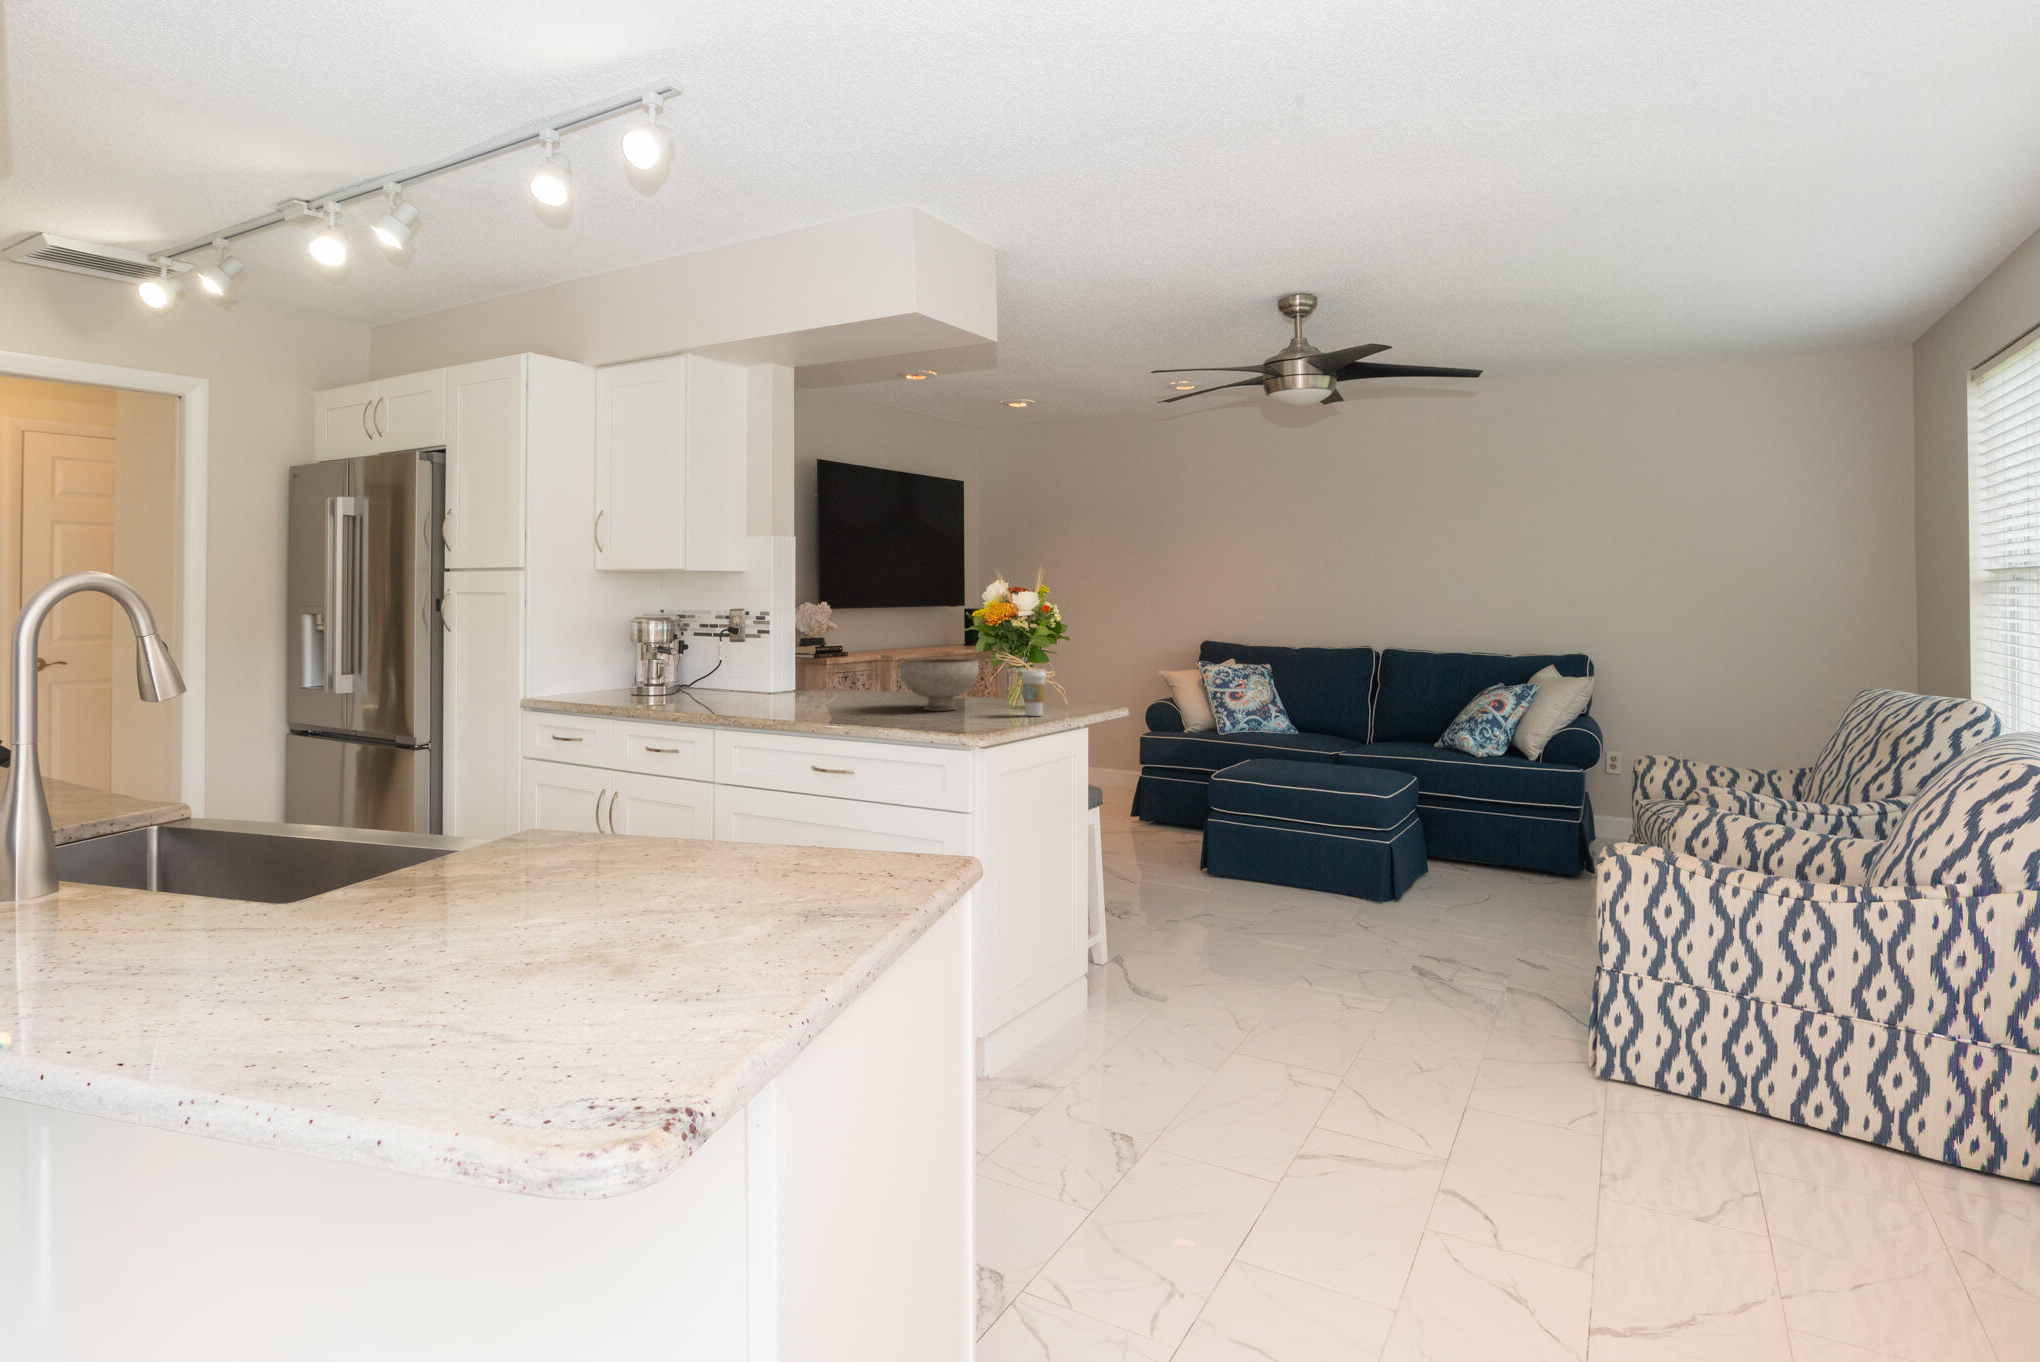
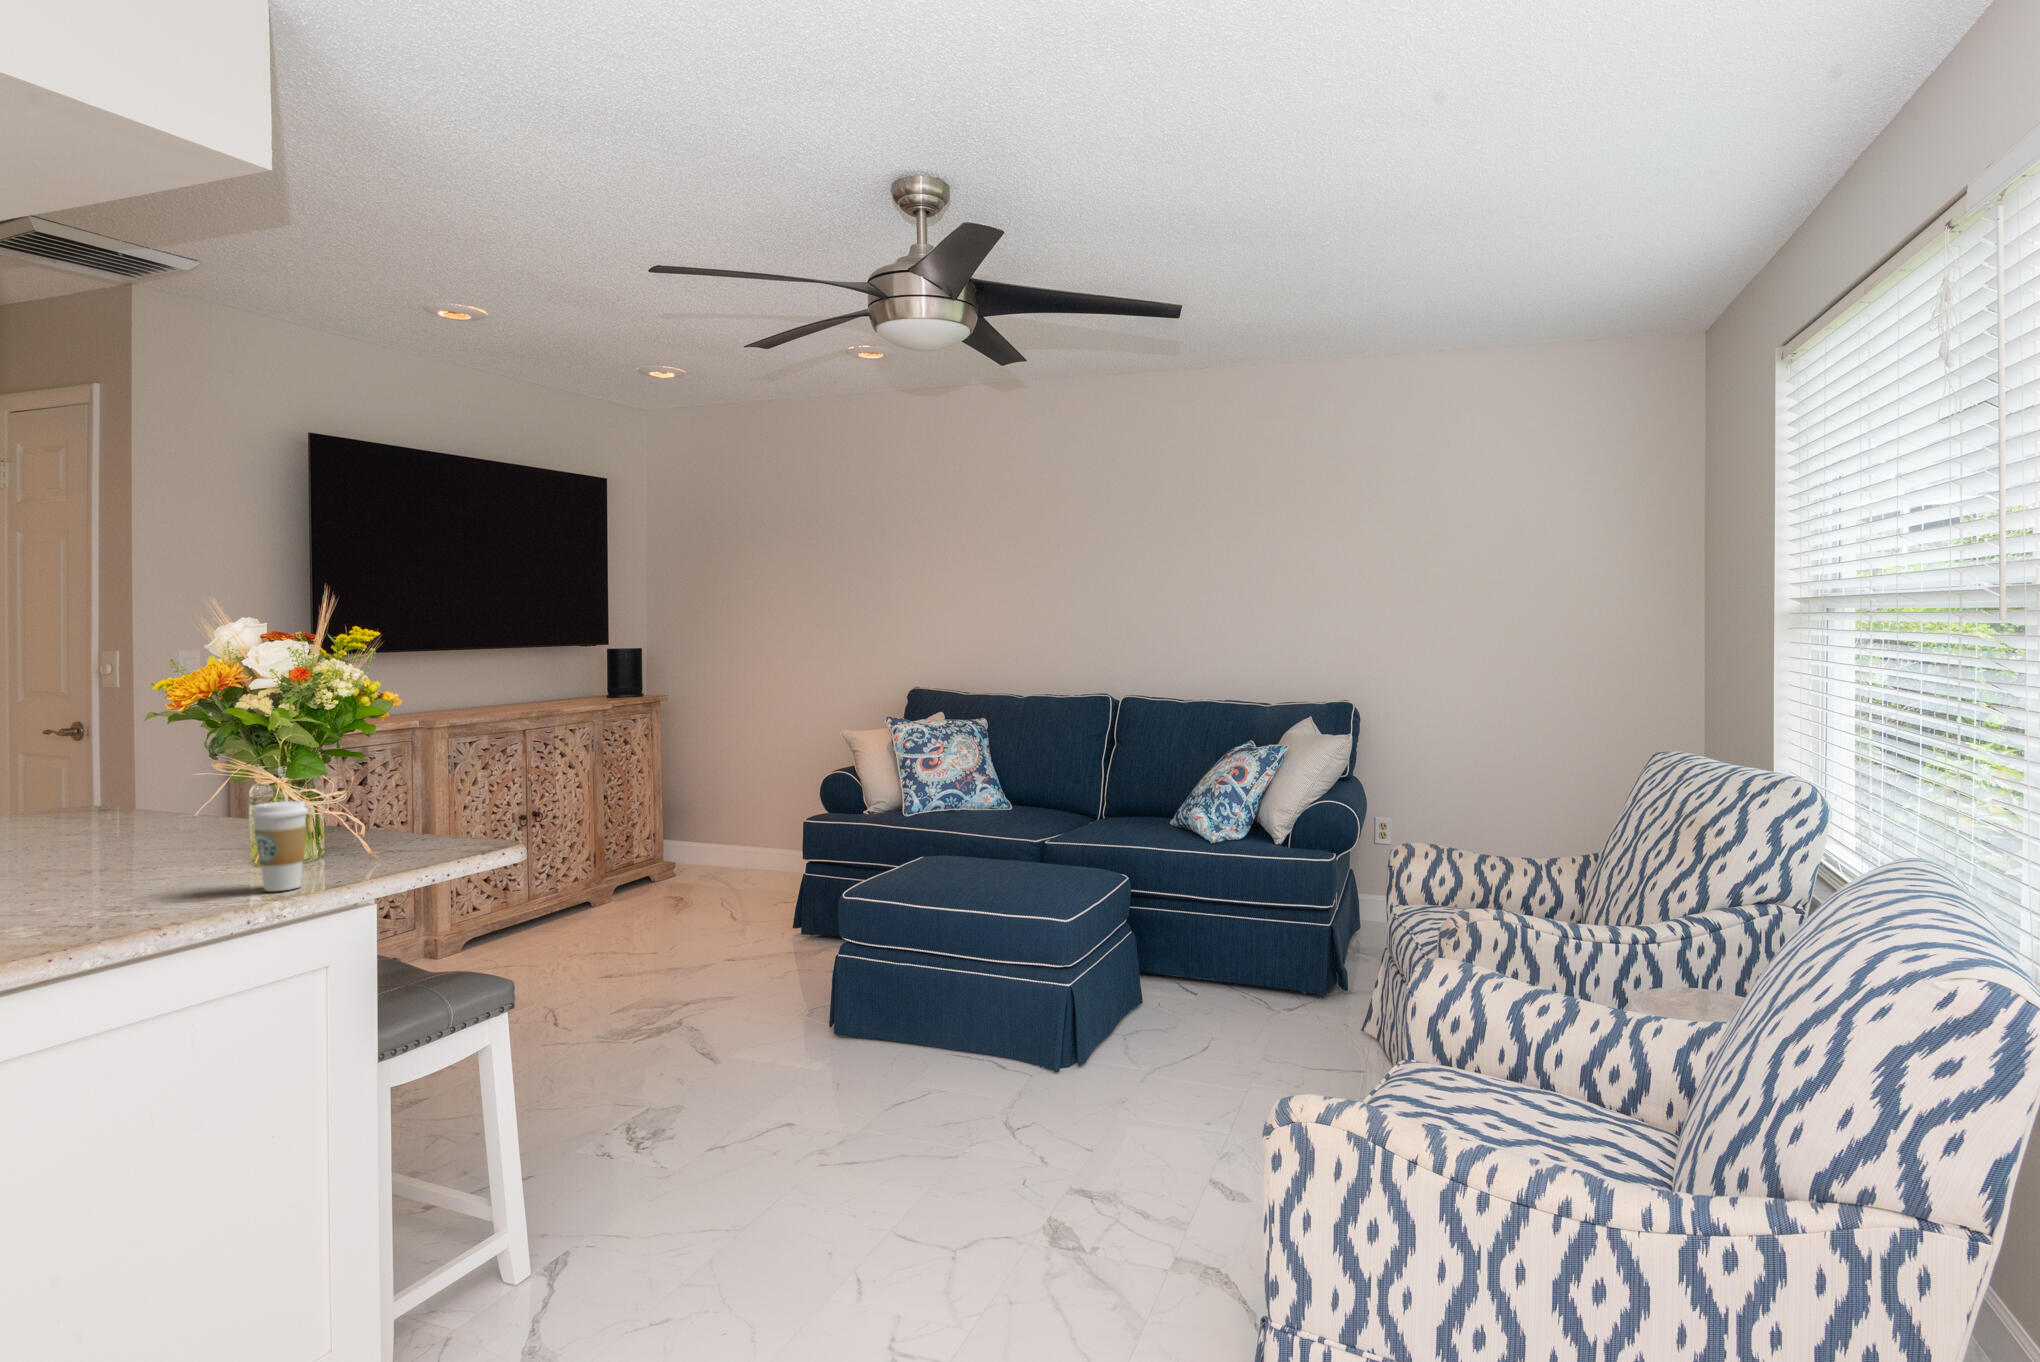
bowl: present [900,659,979,711] -> none [49,773,237,878]

